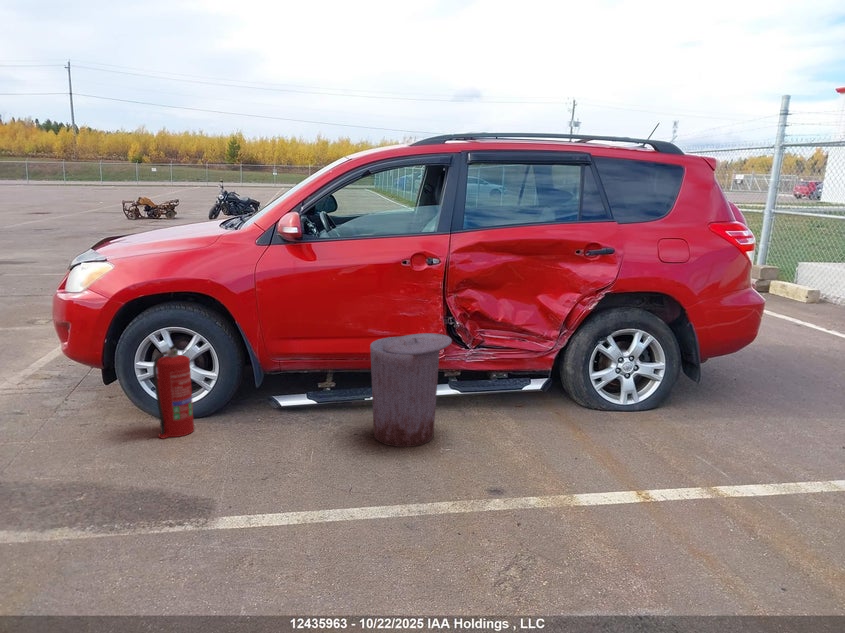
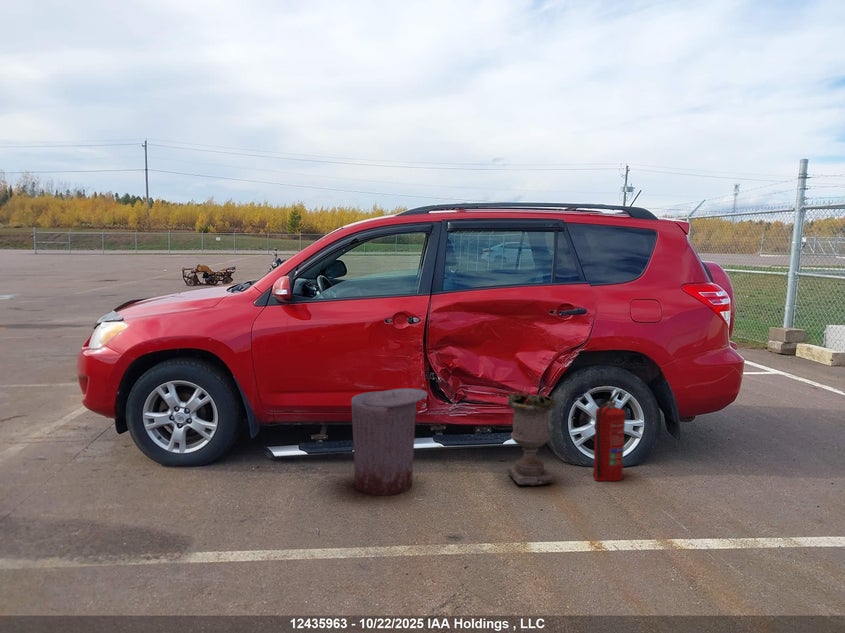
planter: none [529,334,589,432] -> present [507,391,559,486]
fire extinguisher: present [153,337,194,438] -> present [593,392,625,481]

